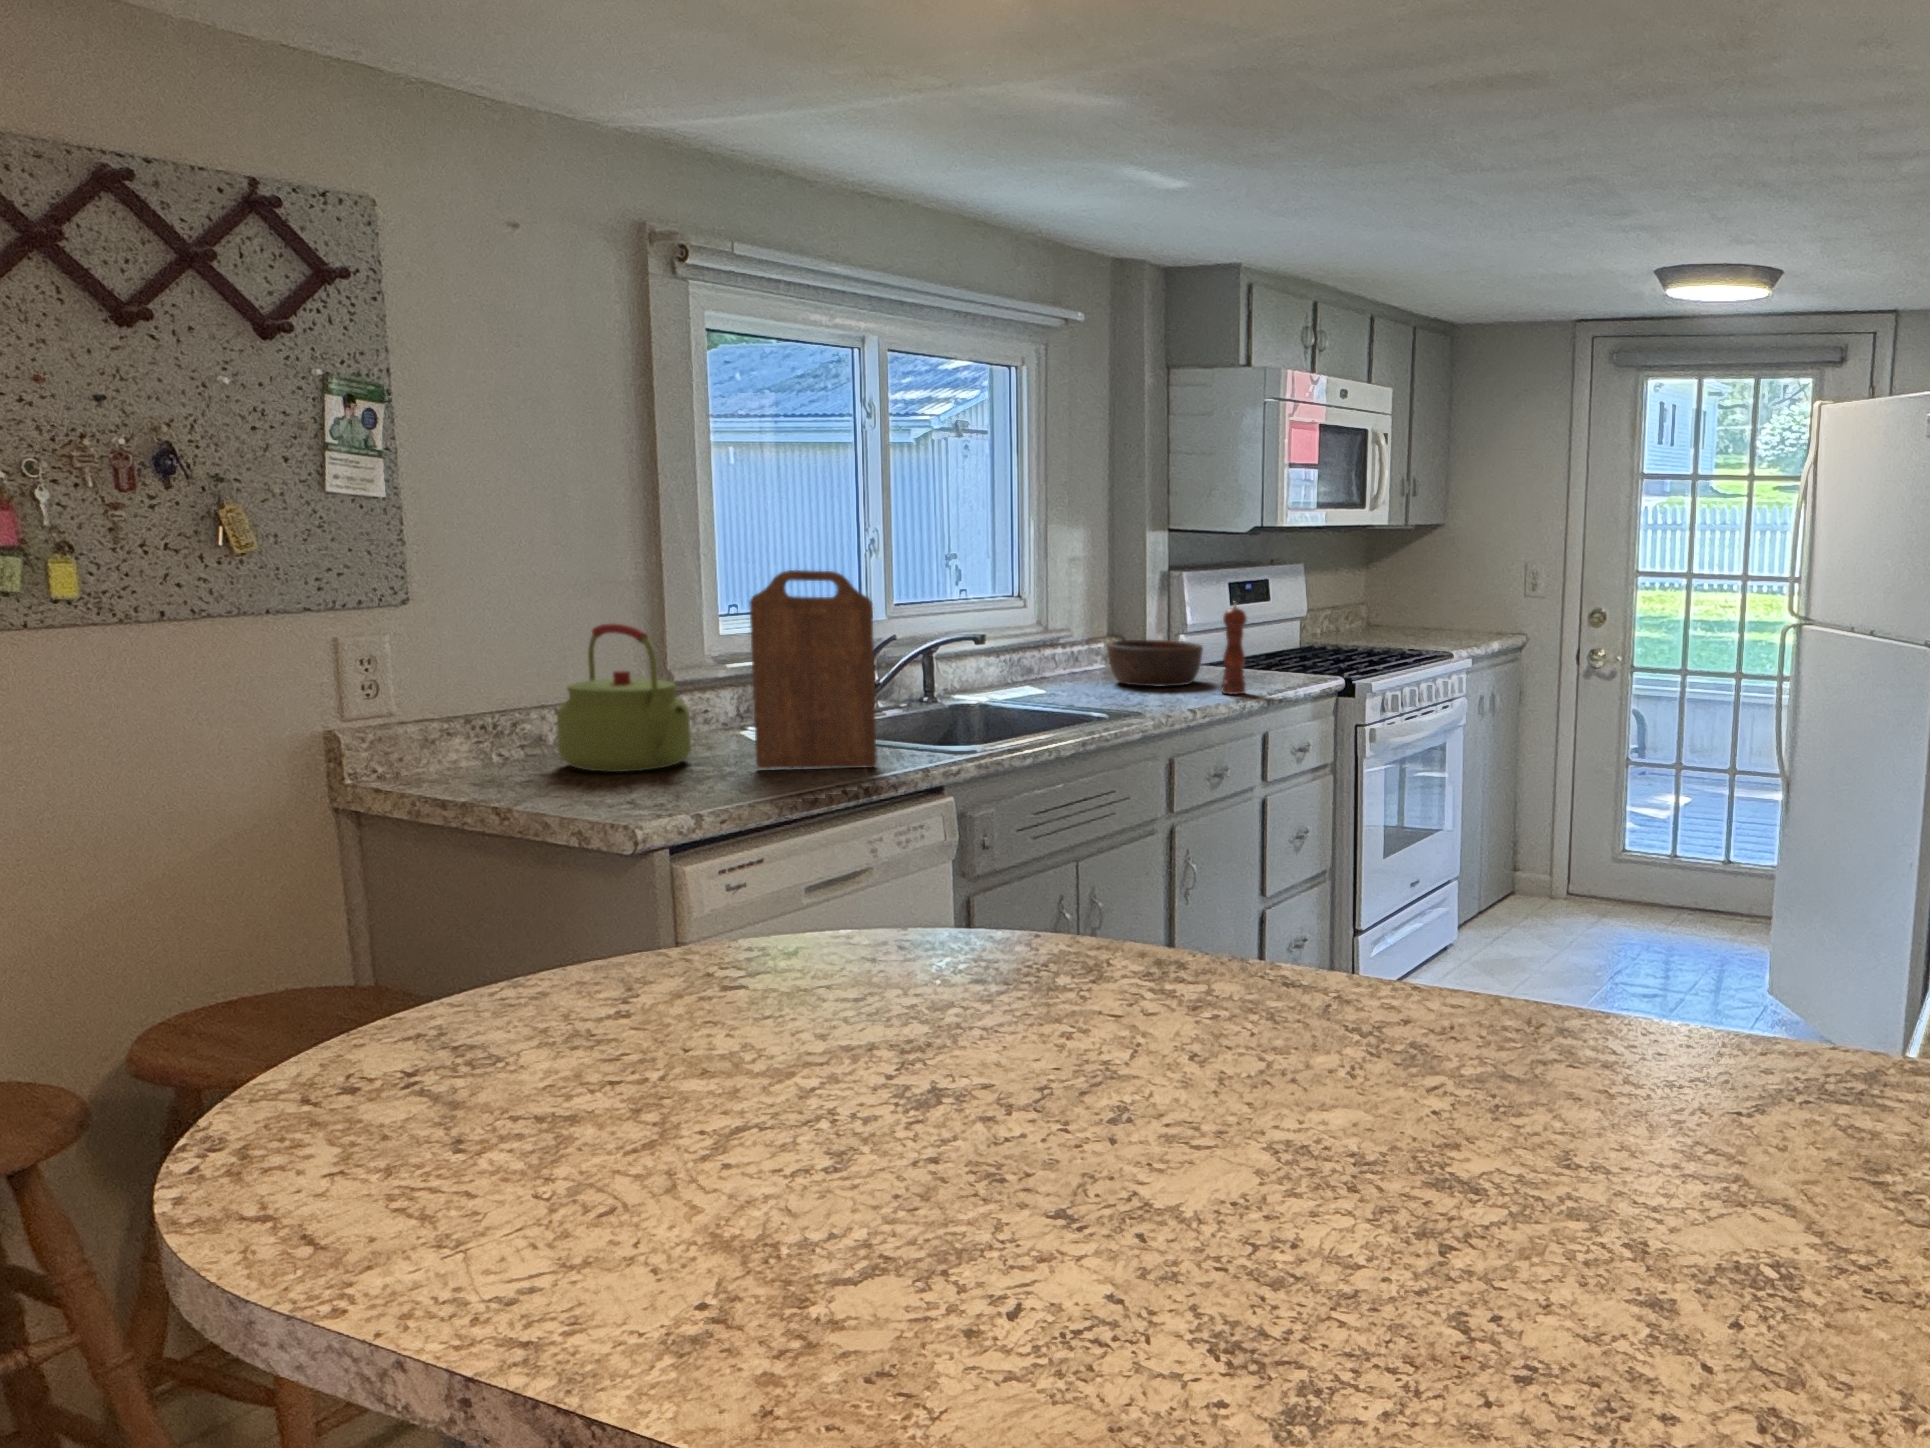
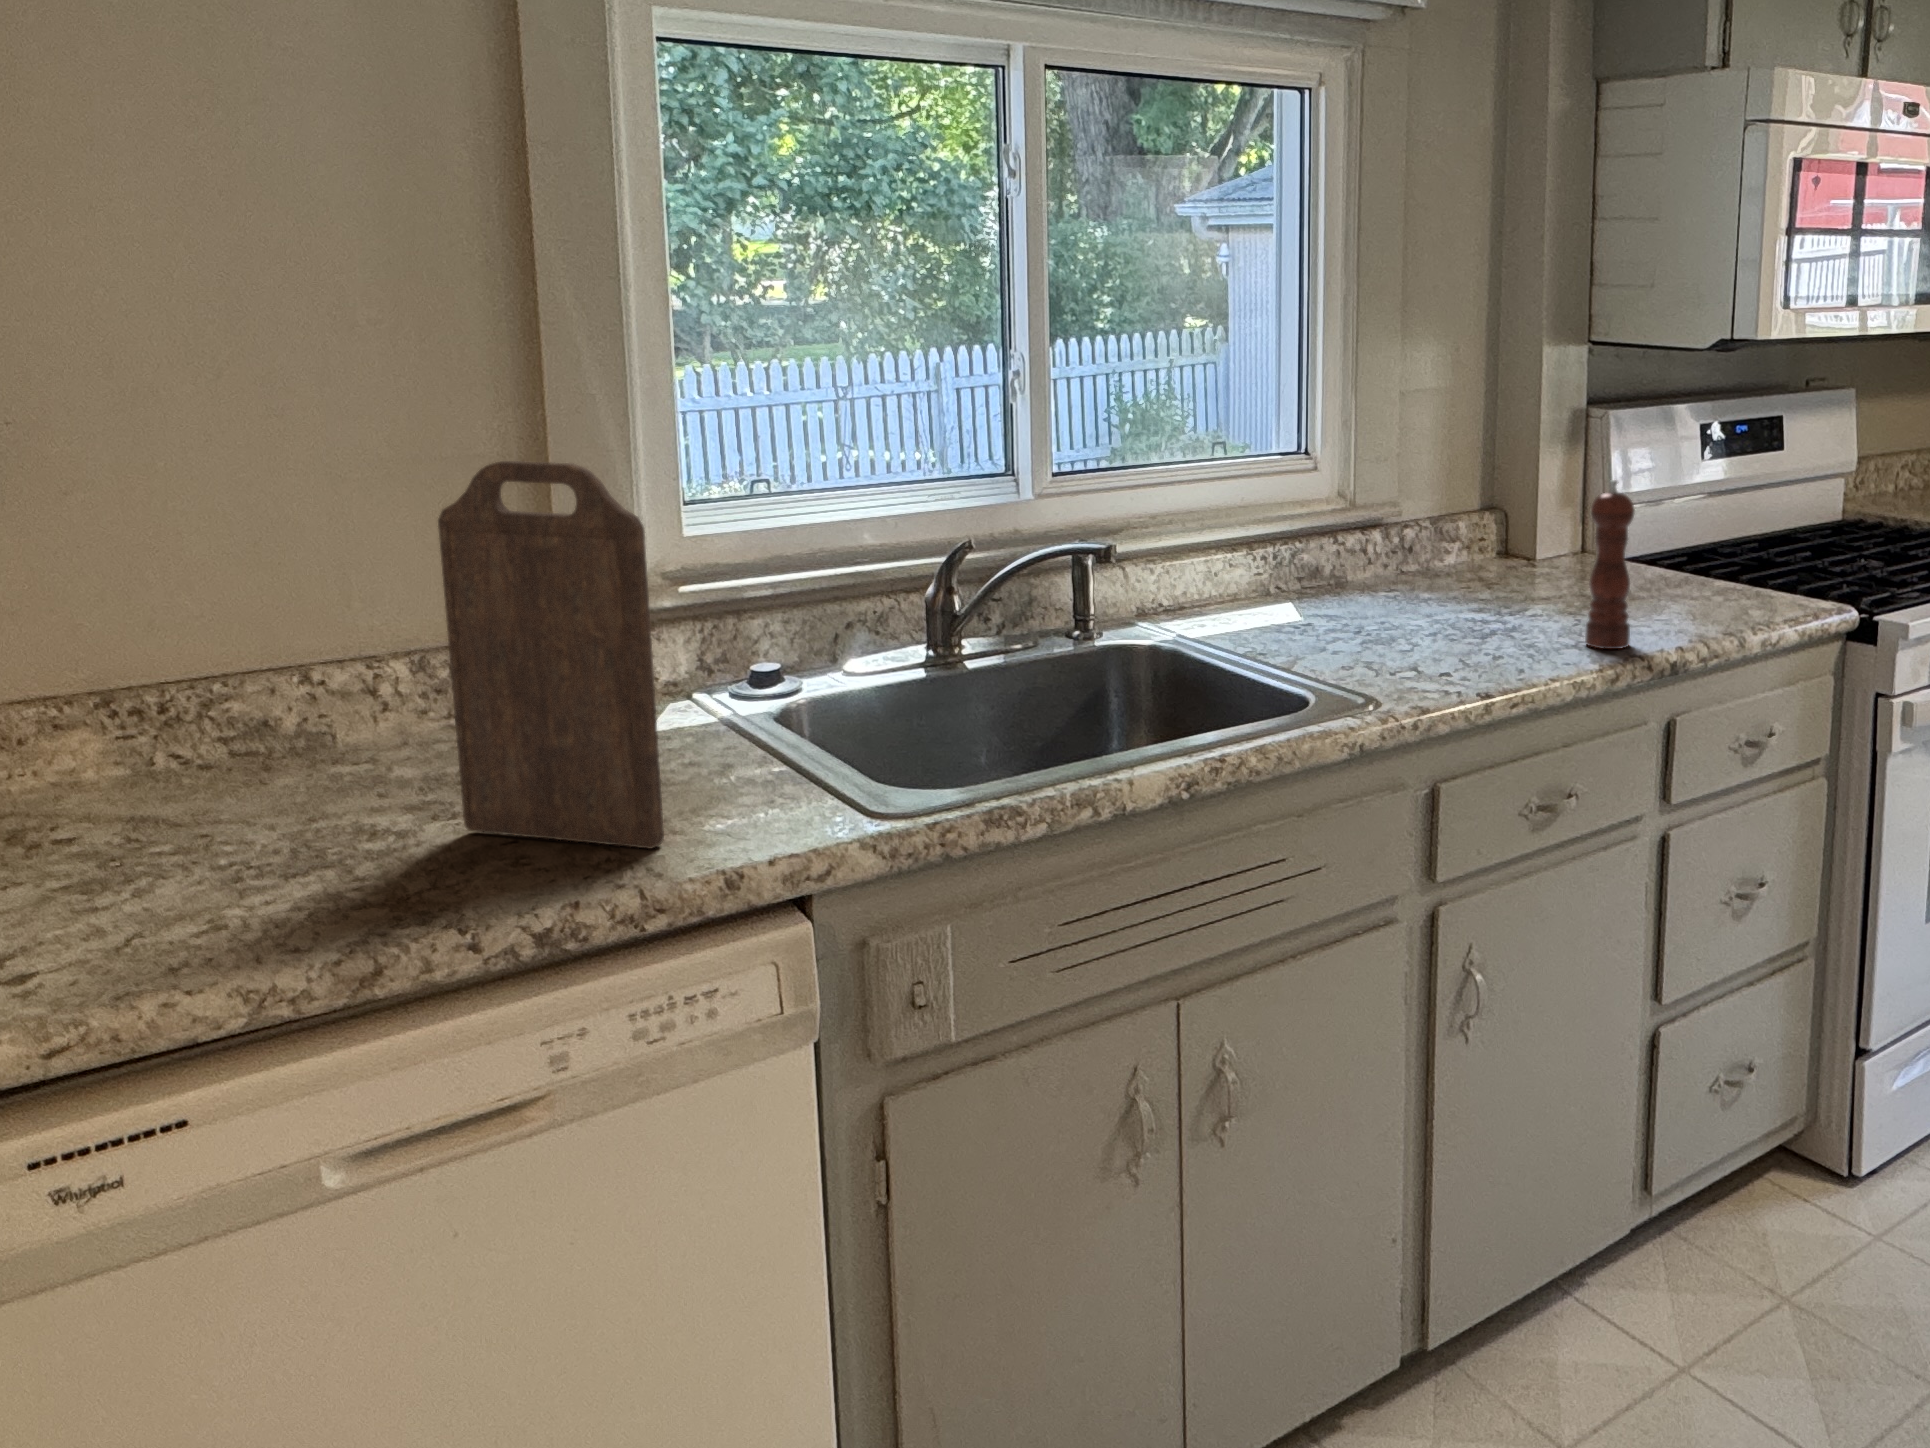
kettle: present [557,624,691,772] -> none [199,543,452,815]
wooden bowl: present [1107,640,1203,687] -> none [1422,528,1585,617]

